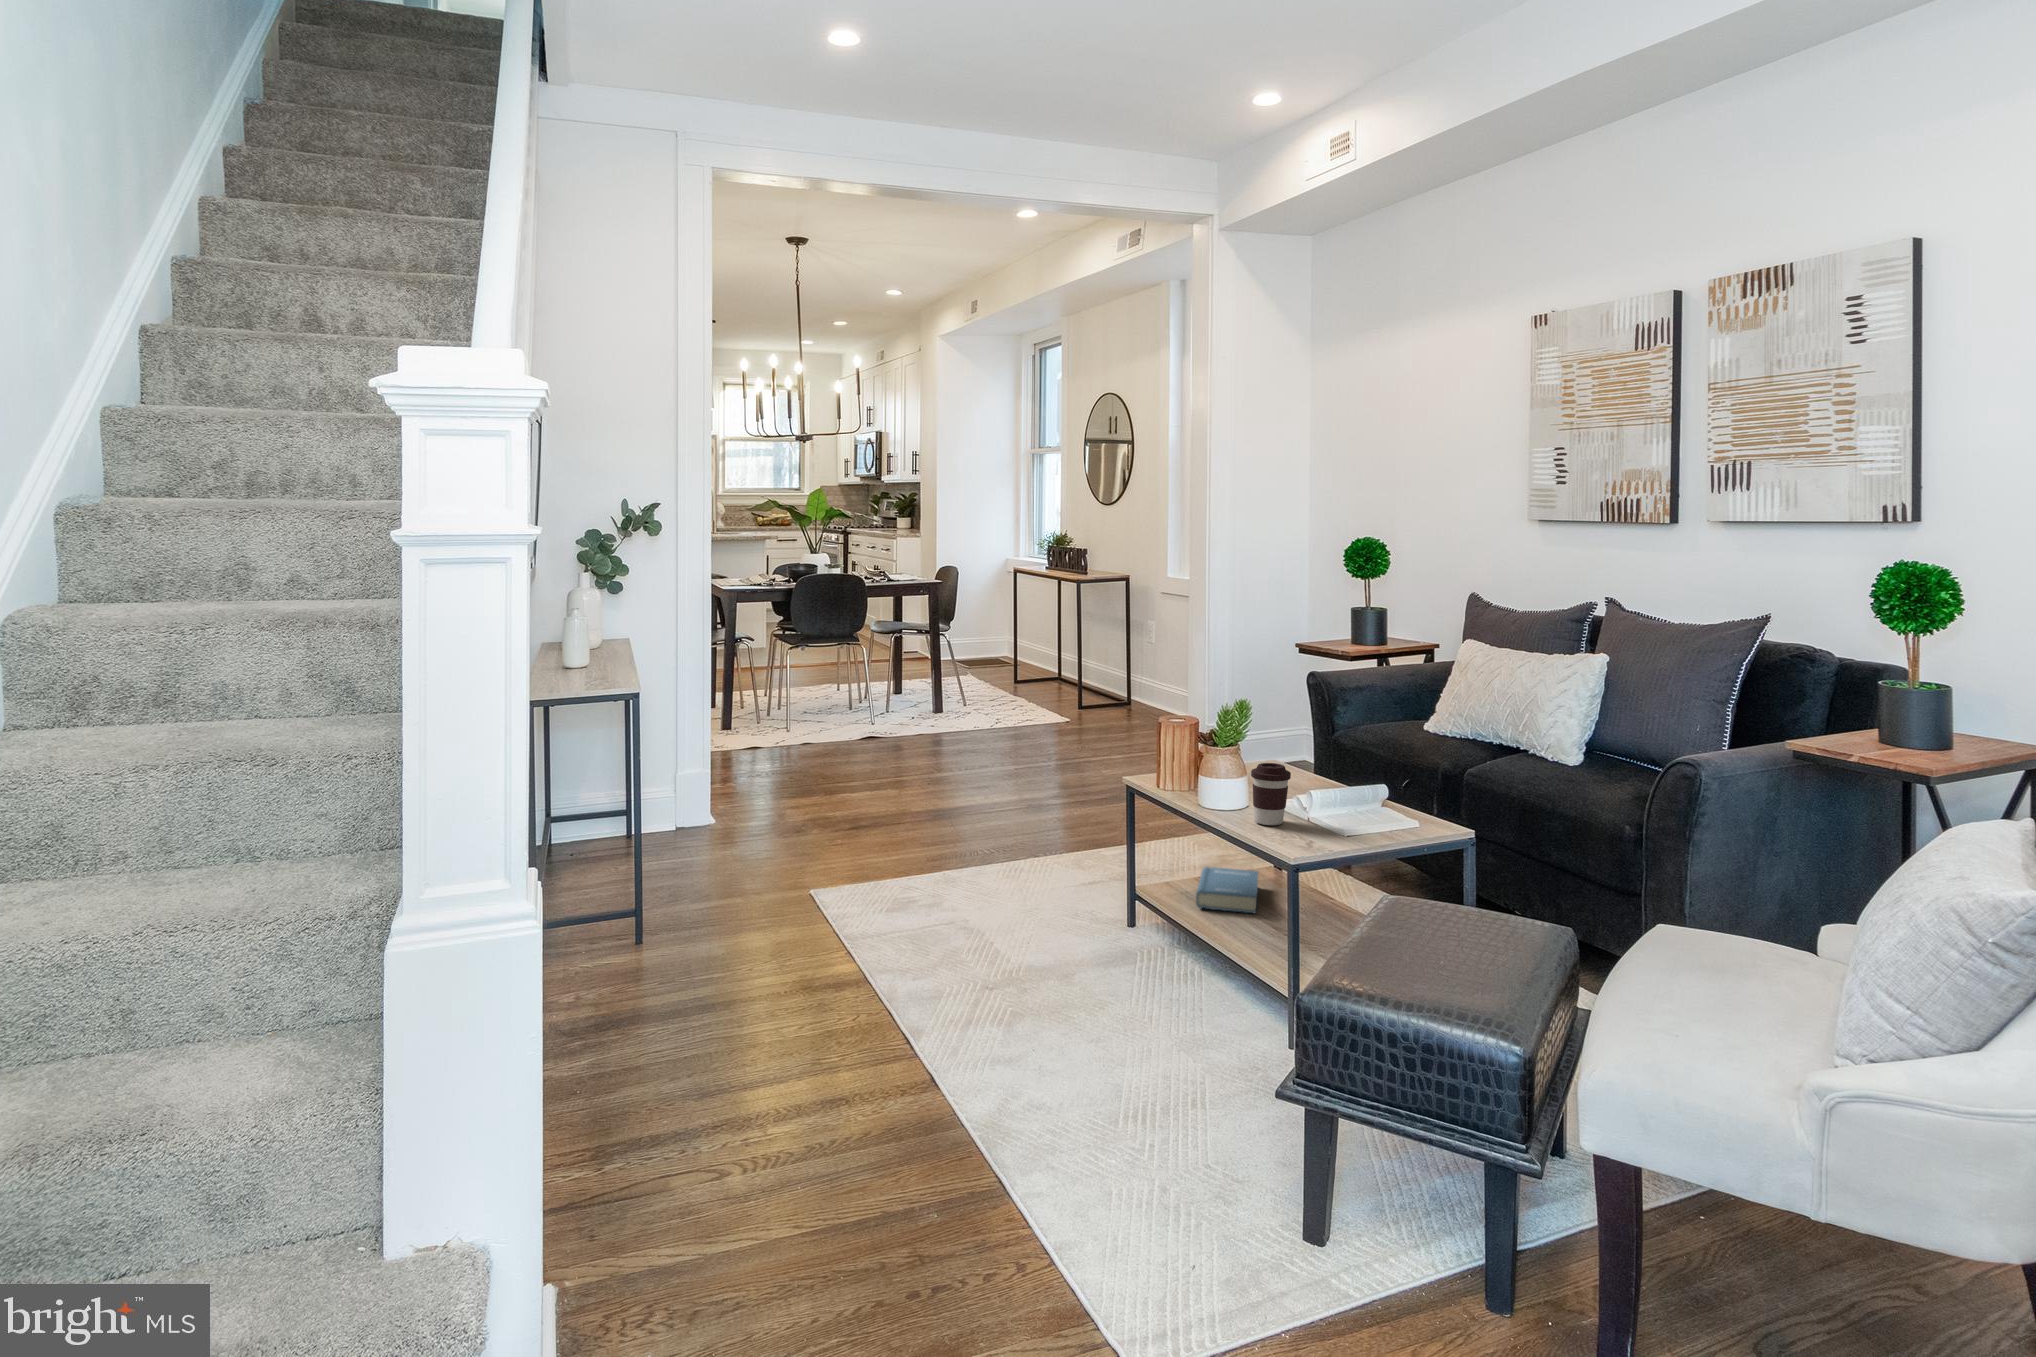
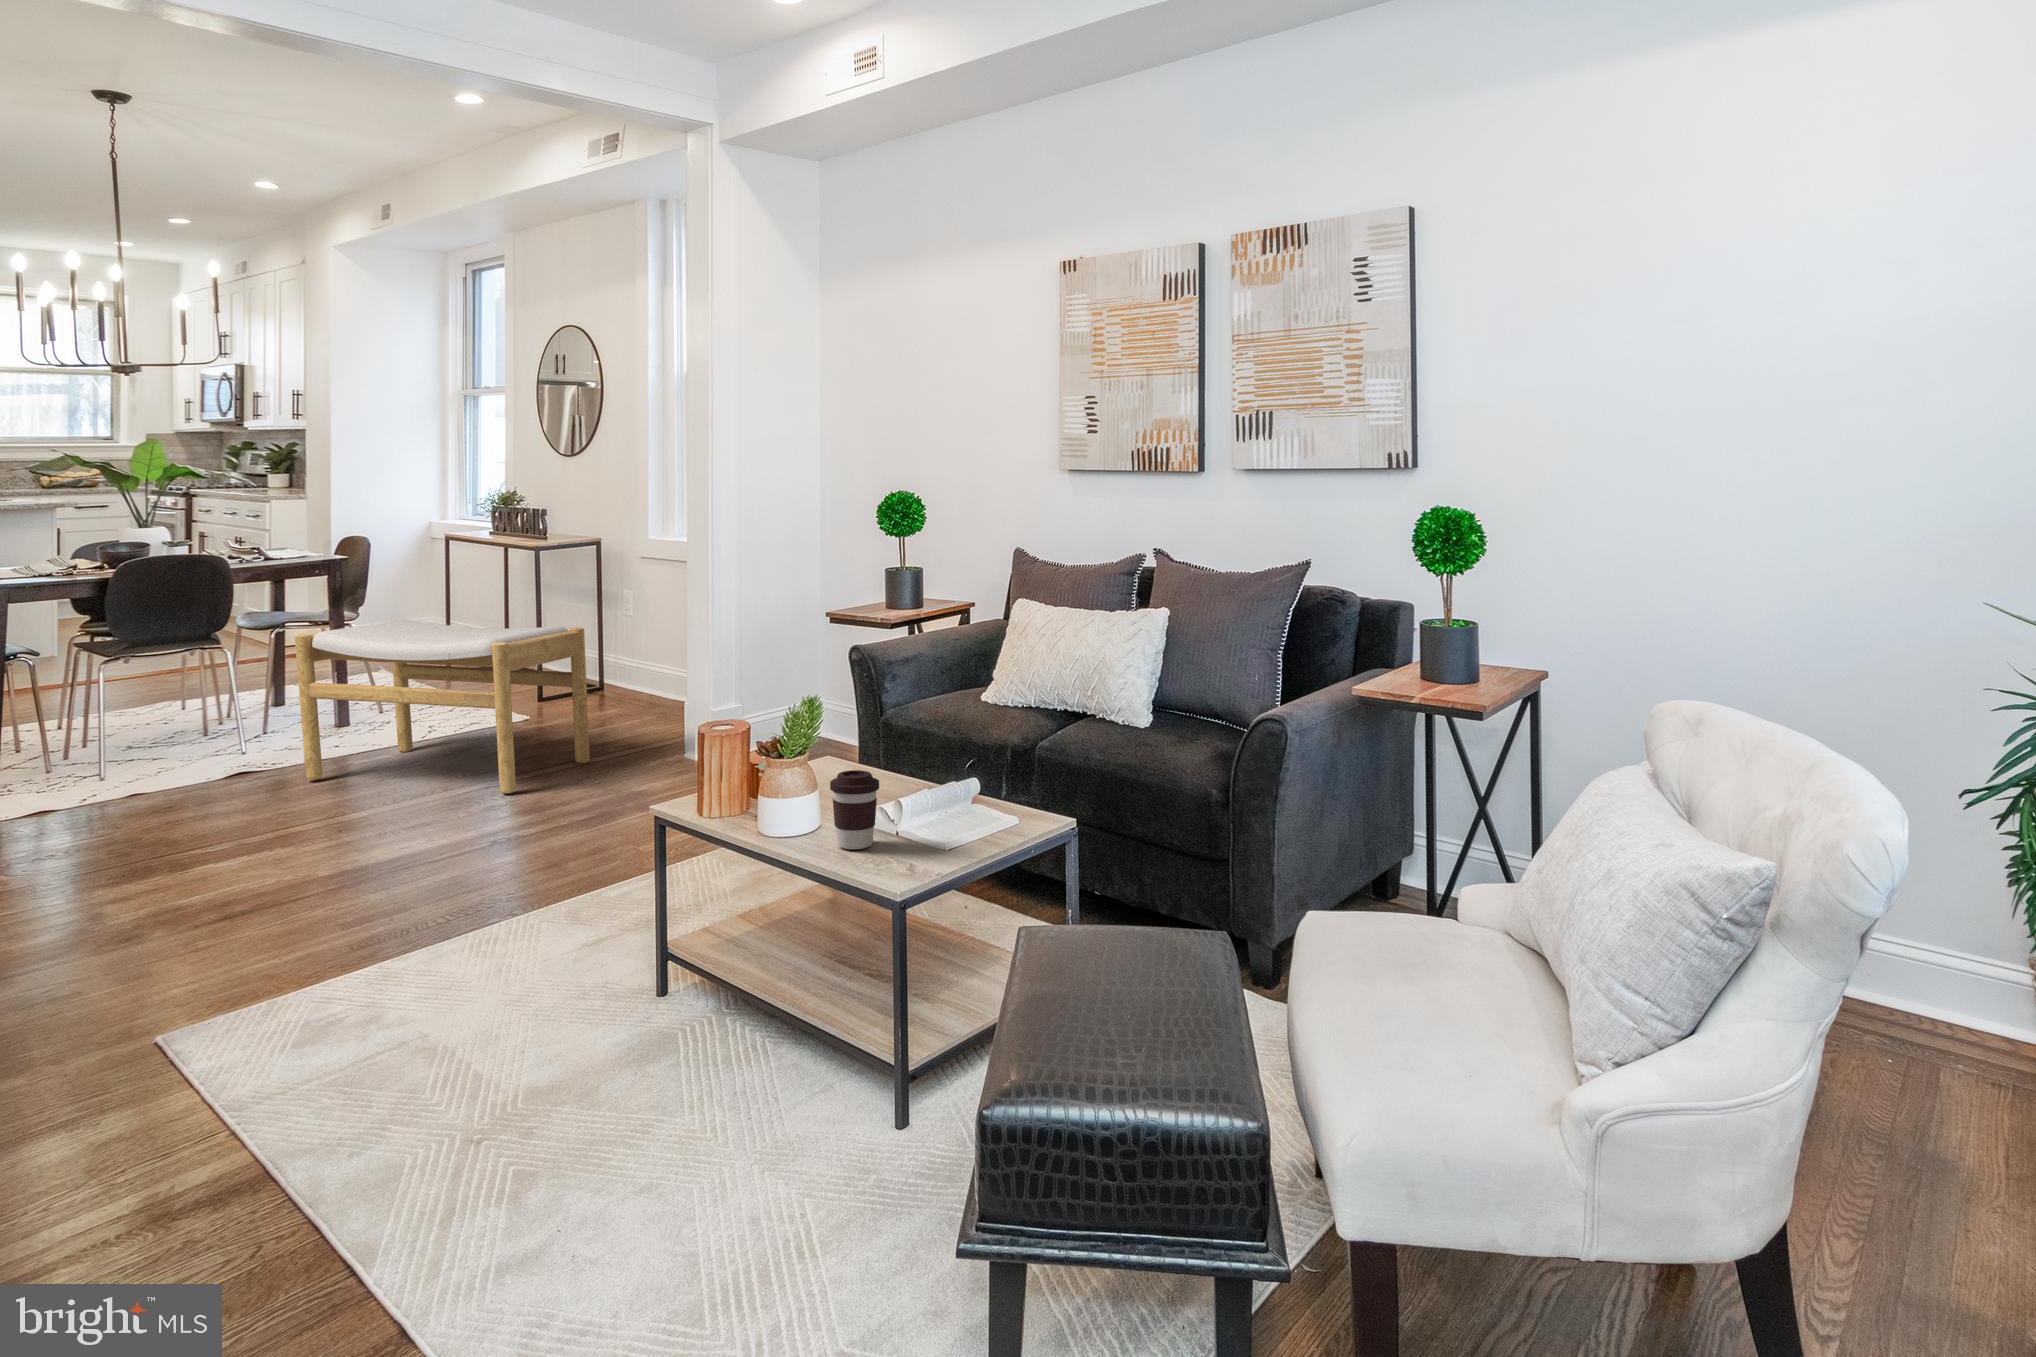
footstool: none [904,632,1105,771] -> present [295,620,590,793]
hardback book: present [1196,867,1258,913] -> none [758,897,835,959]

